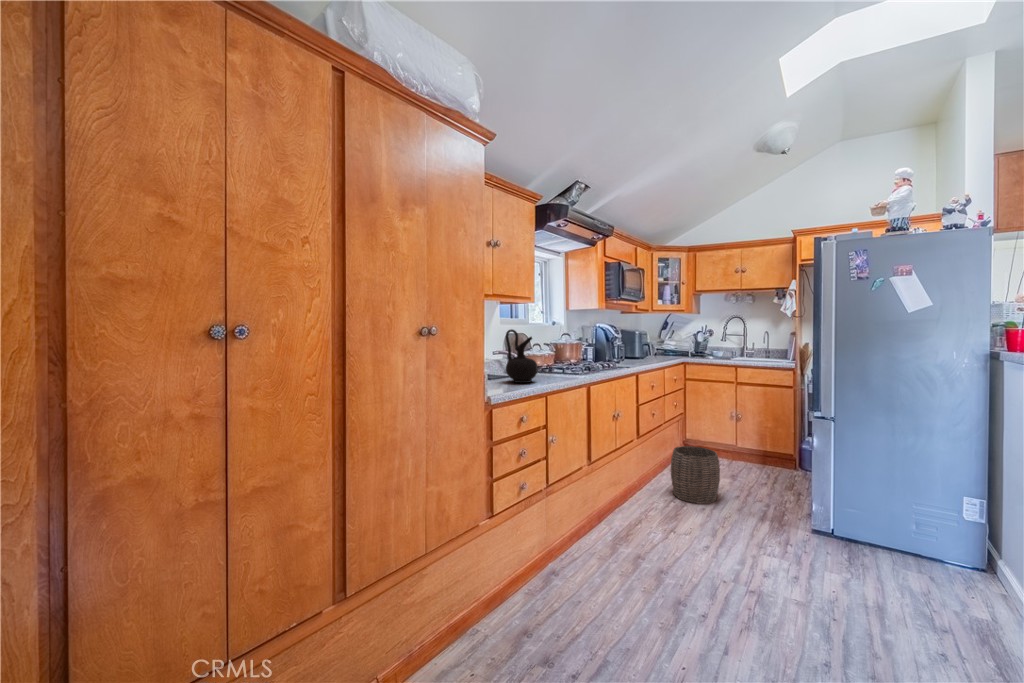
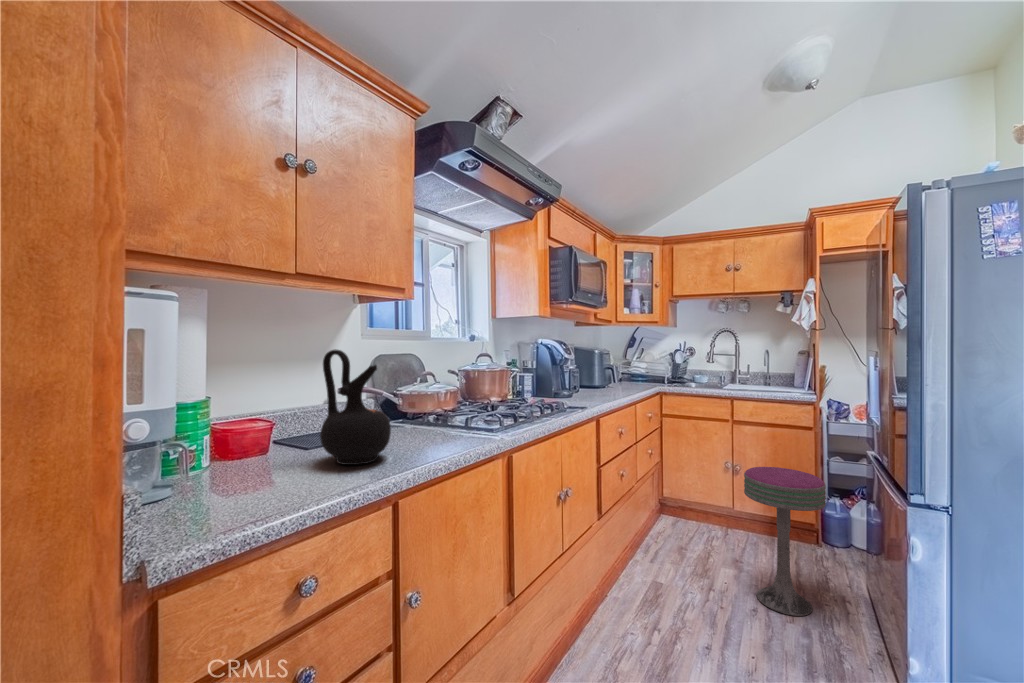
bar stool: none [735,408,787,498] -> present [744,467,826,616]
woven basket: present [671,446,720,504] -> none [650,529,727,635]

